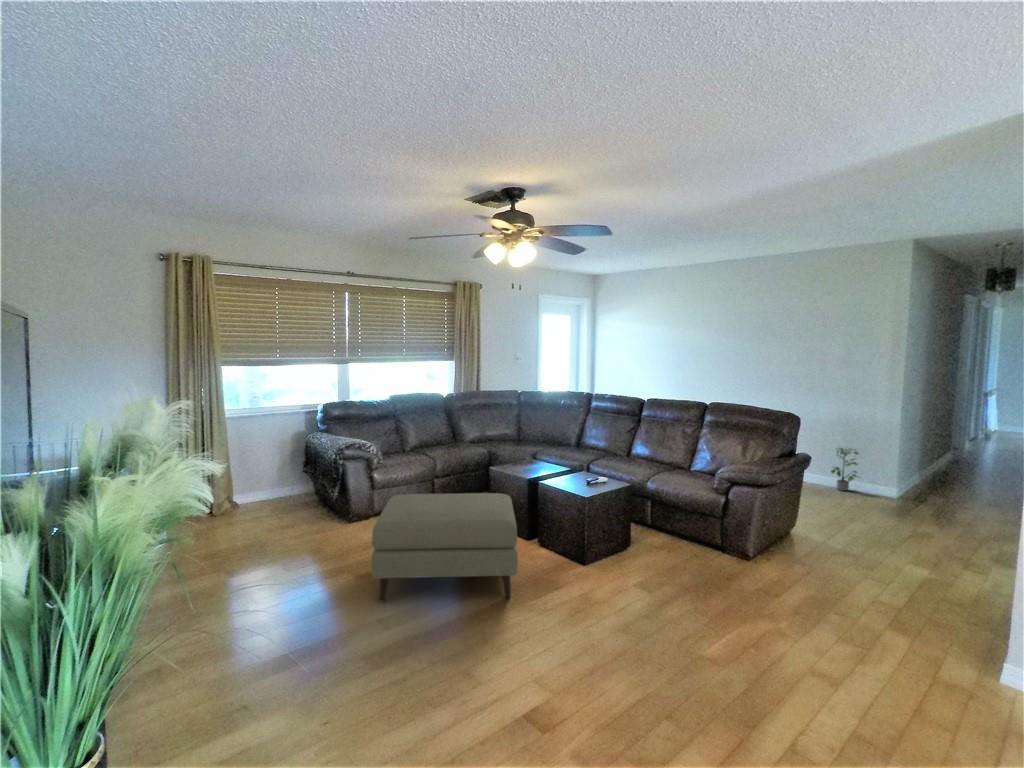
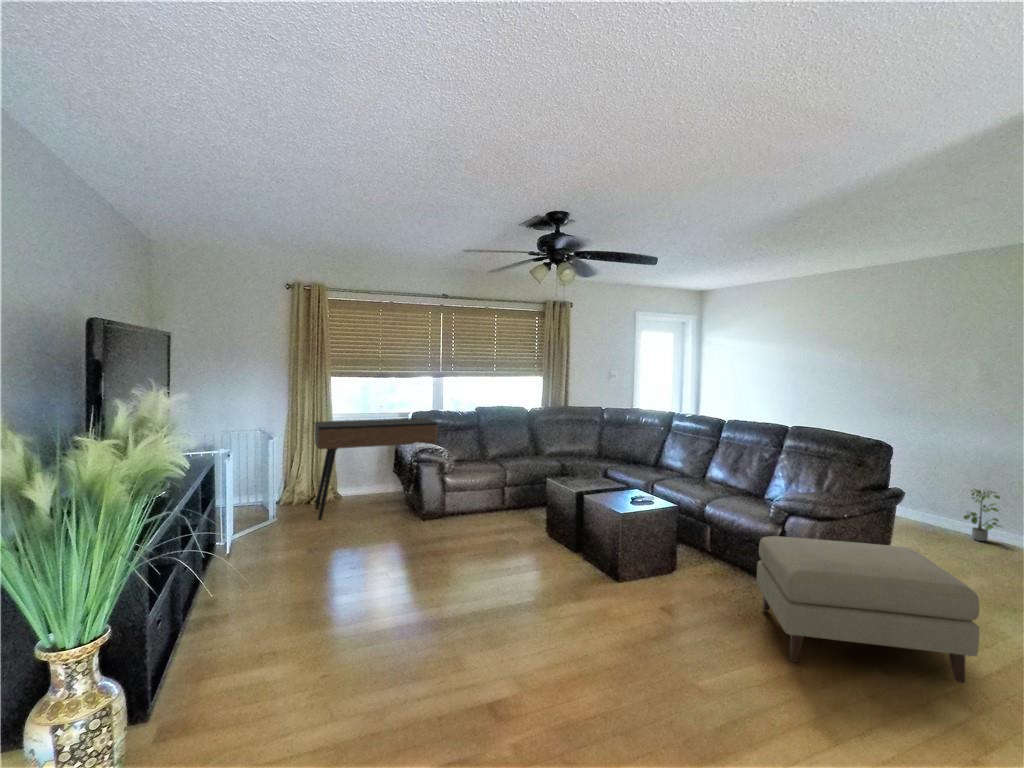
console table: none [207,409,359,535] -> present [315,418,437,519]
ottoman: present [372,493,518,601] -> present [757,536,979,683]

